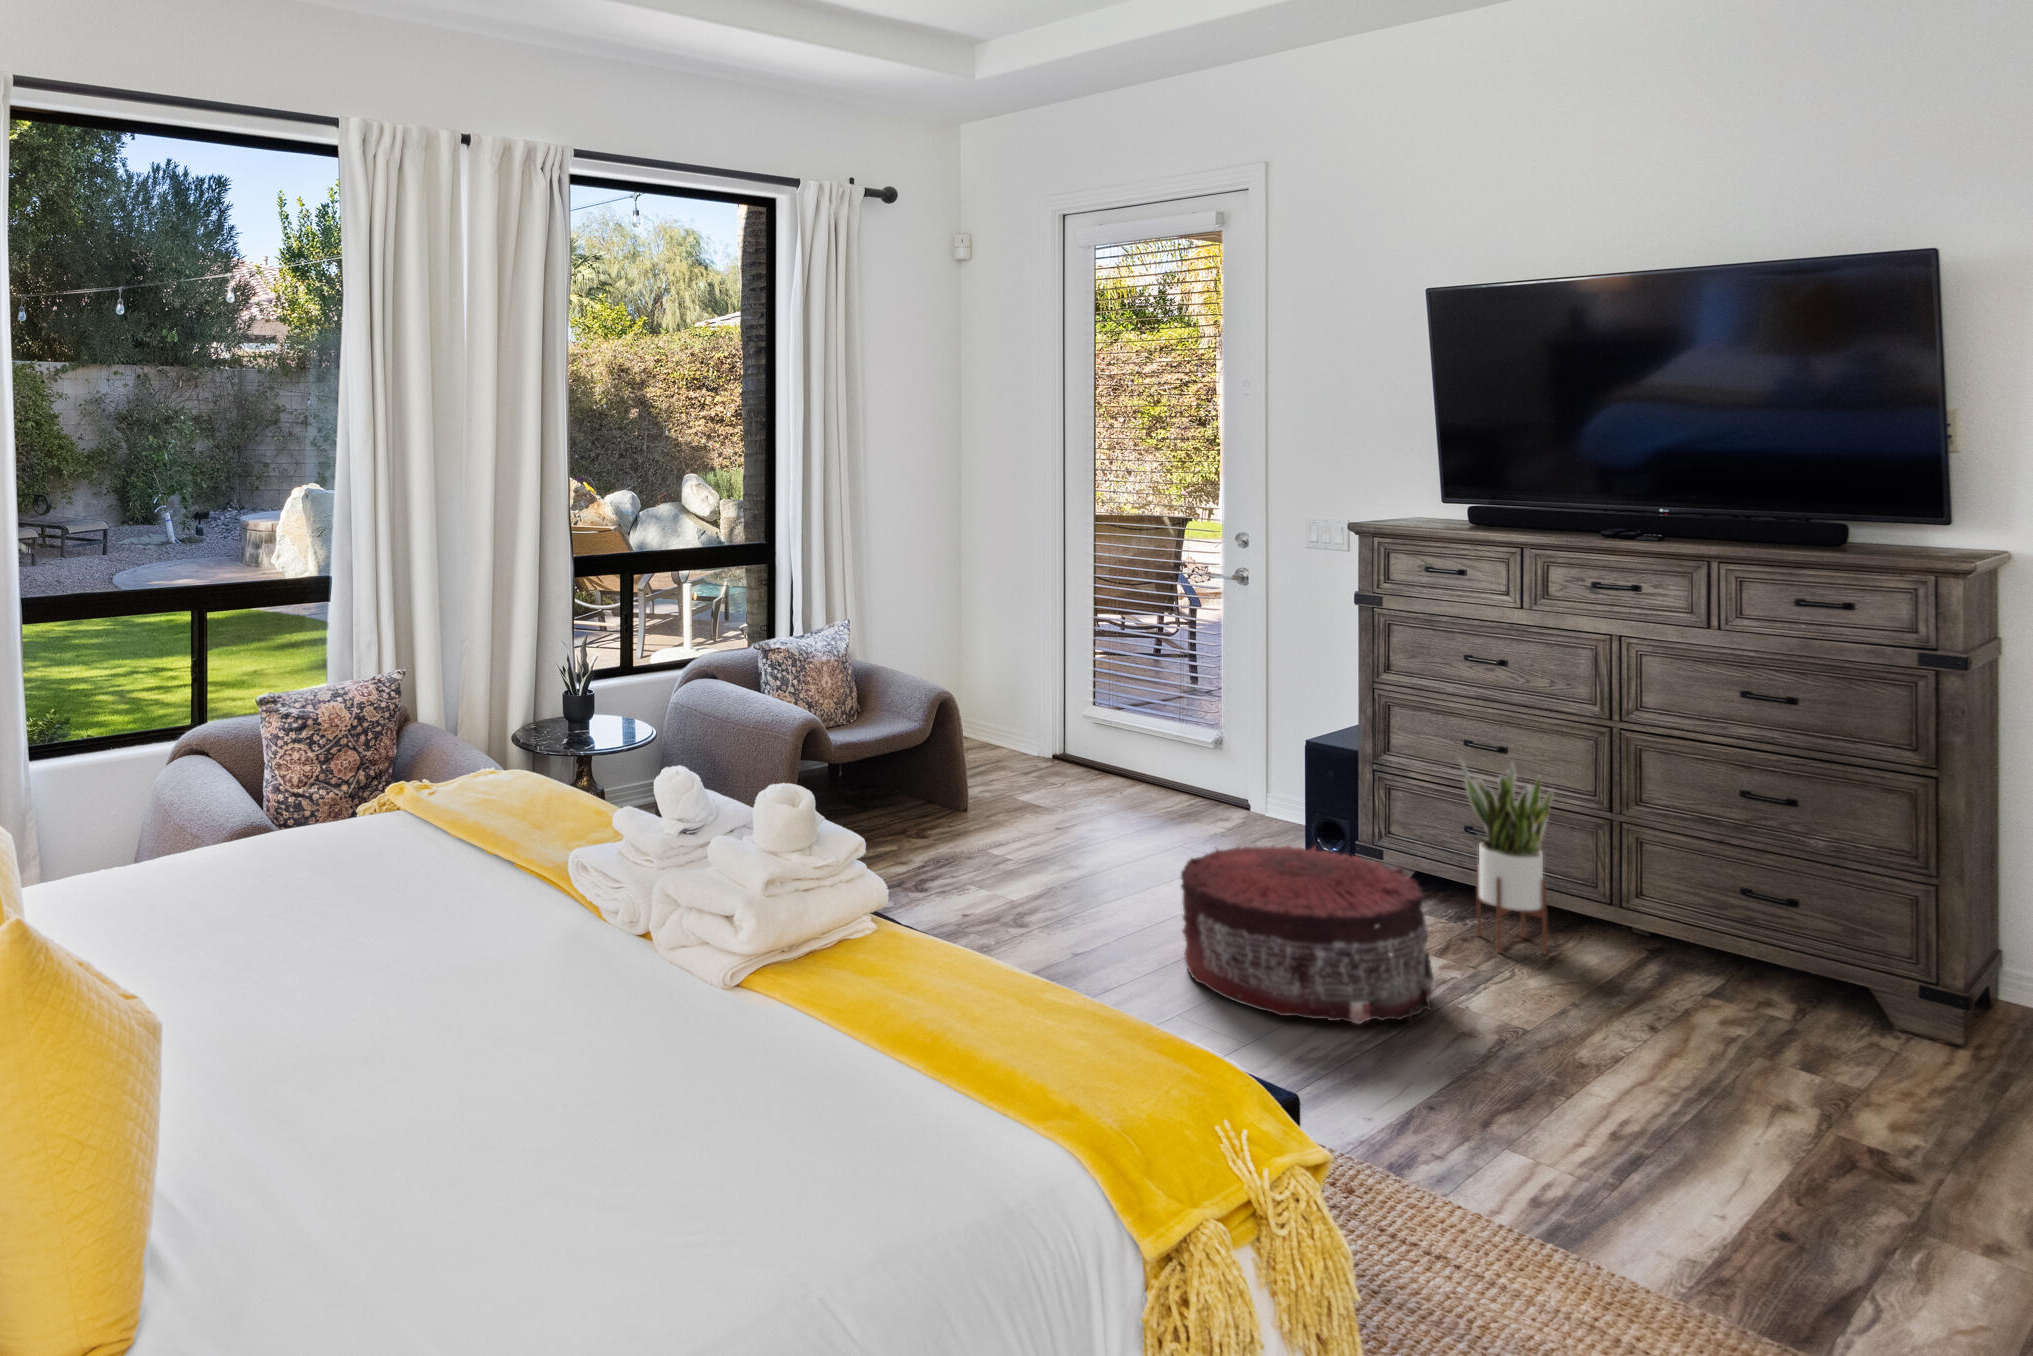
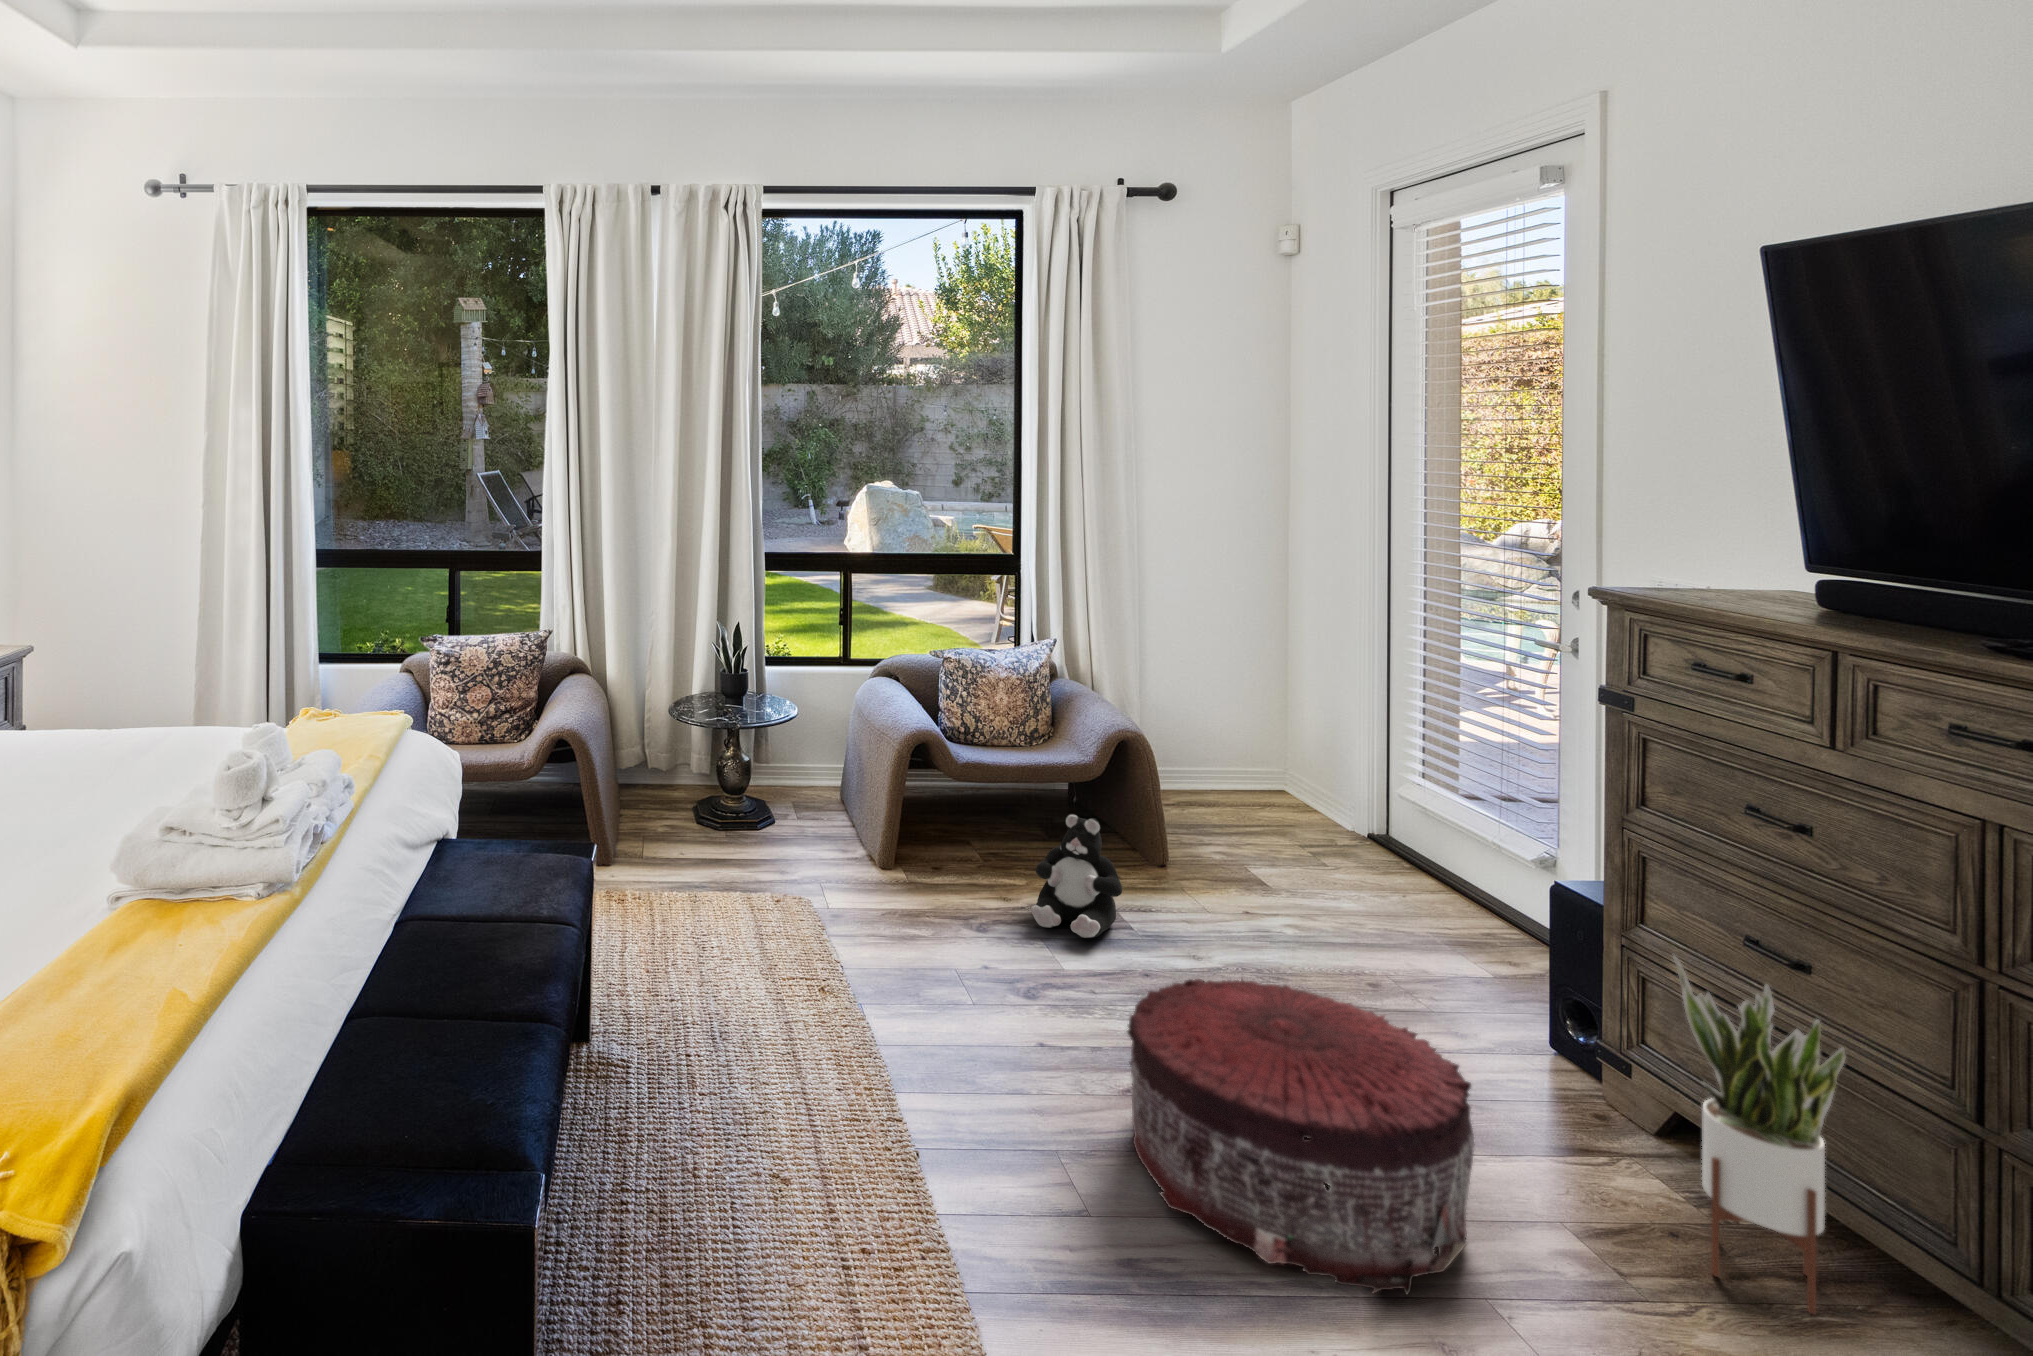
plush toy: none [927,768,1009,873] -> present [1031,814,1122,938]

